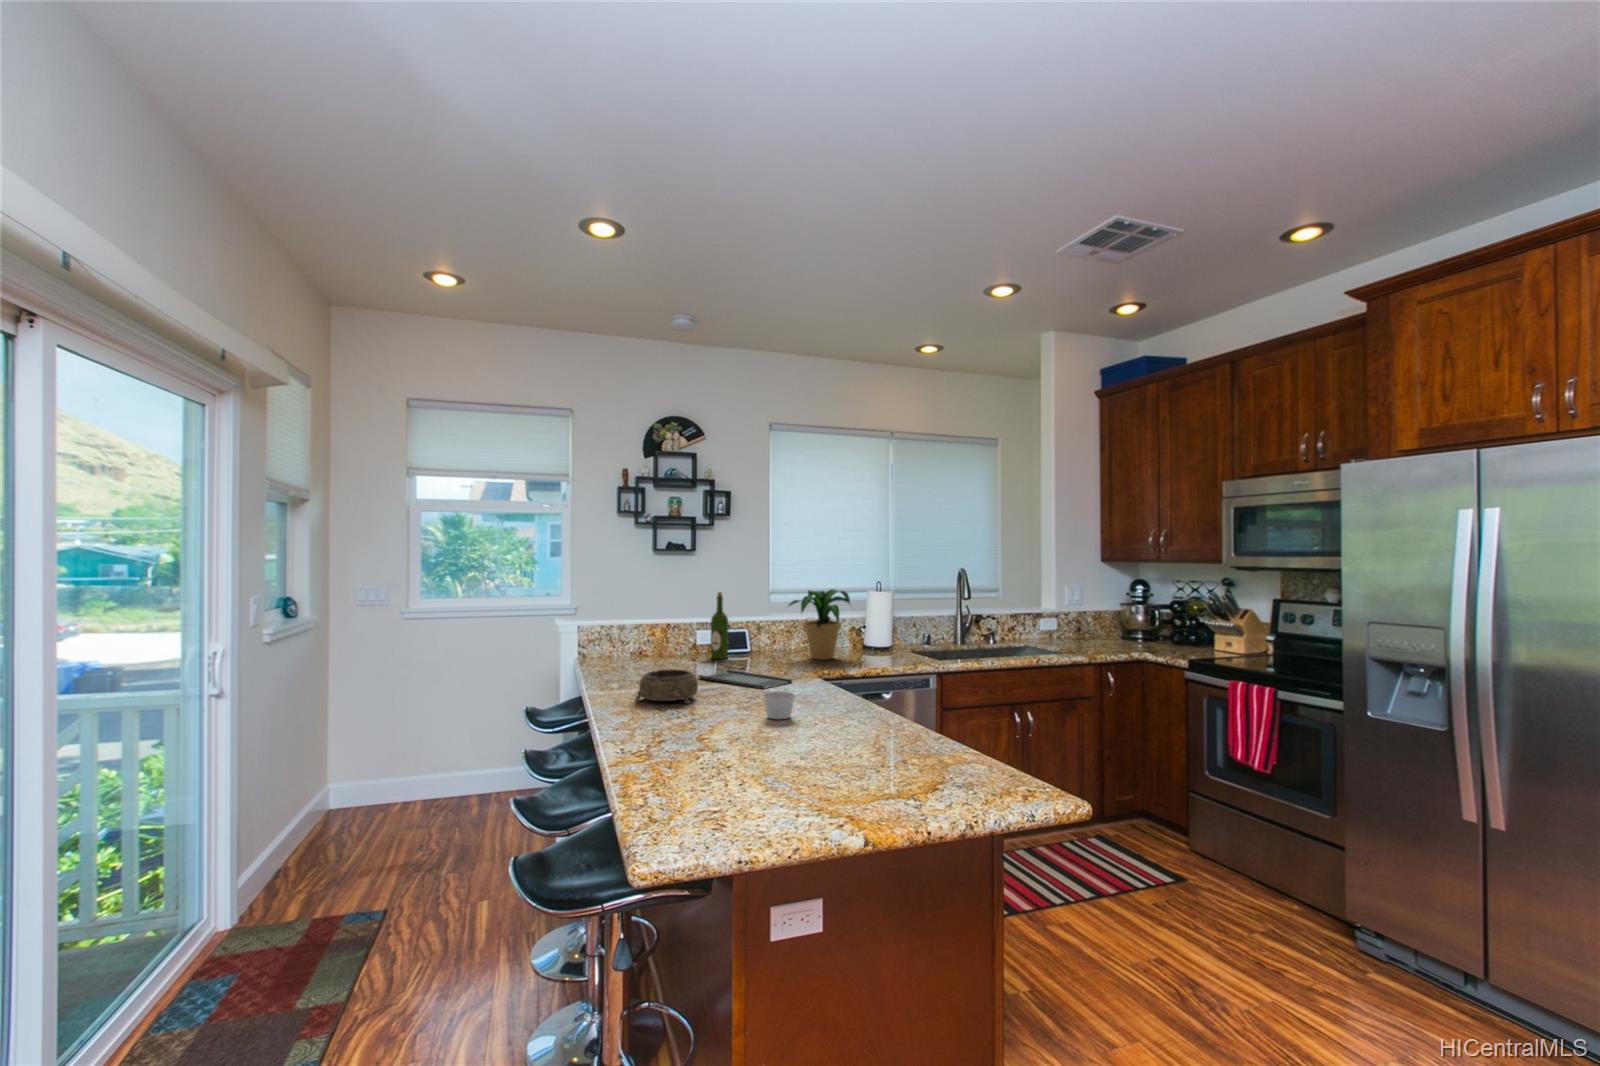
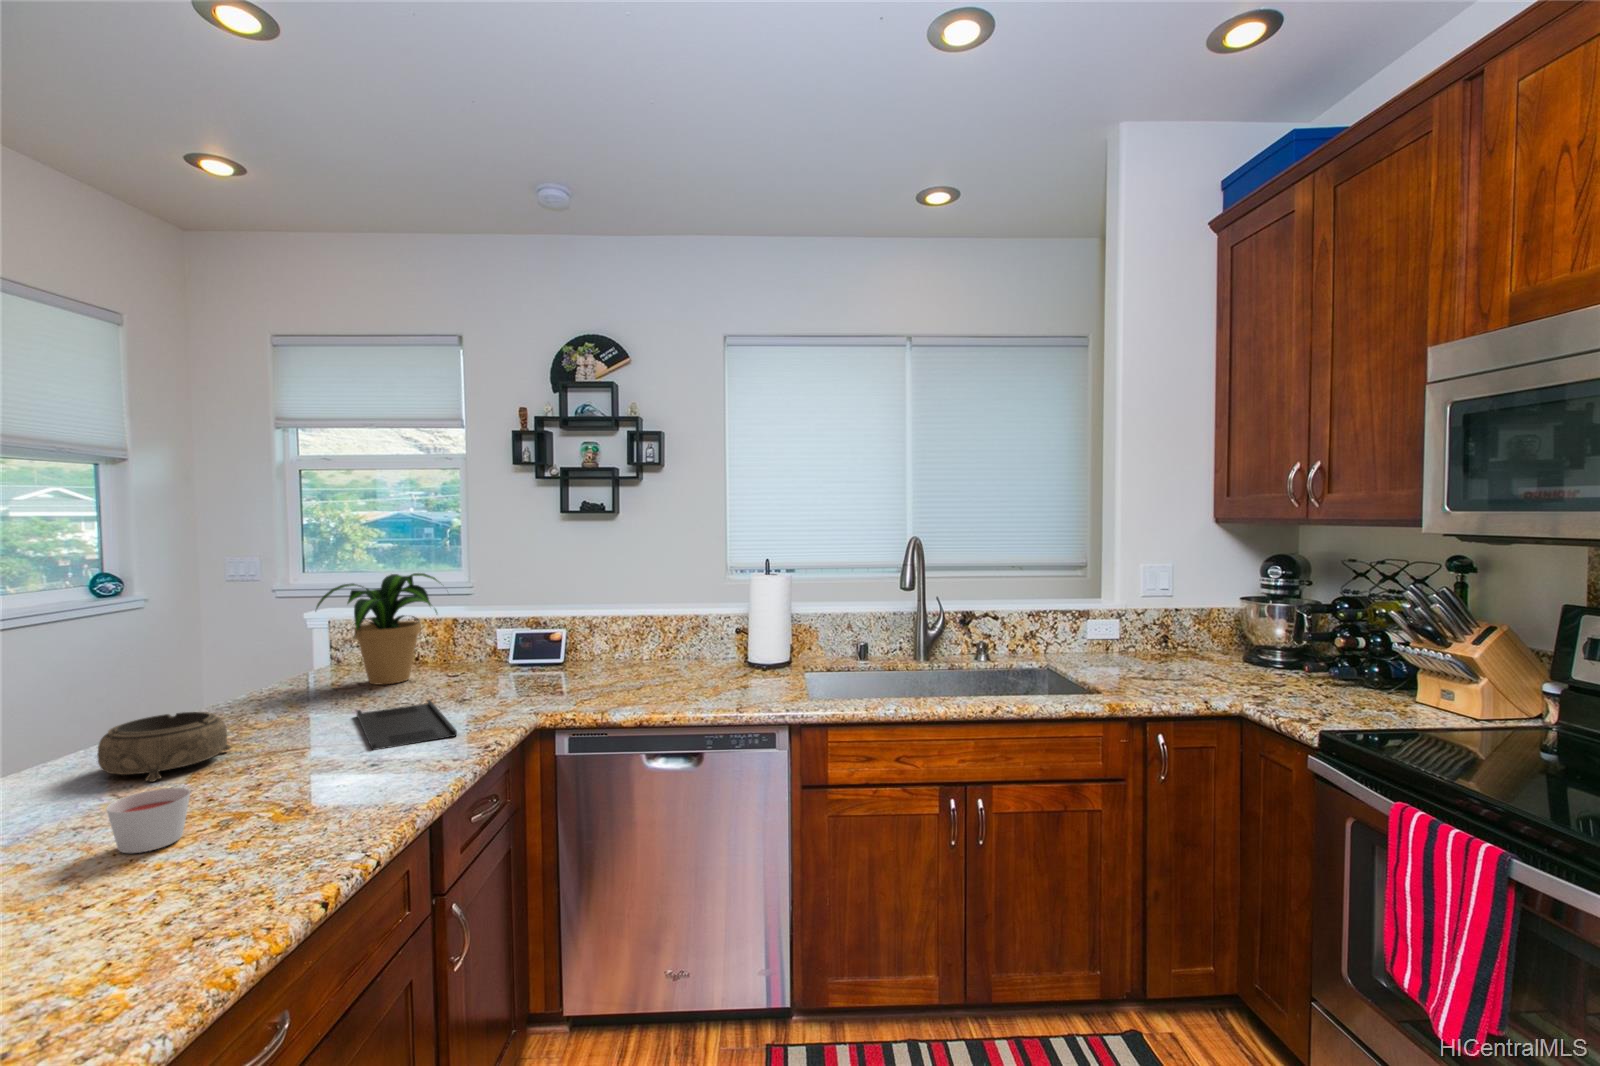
potted plant: present [789,589,850,660] -> present [316,573,438,684]
wine bottle: present [711,592,728,659] -> none [501,574,529,673]

